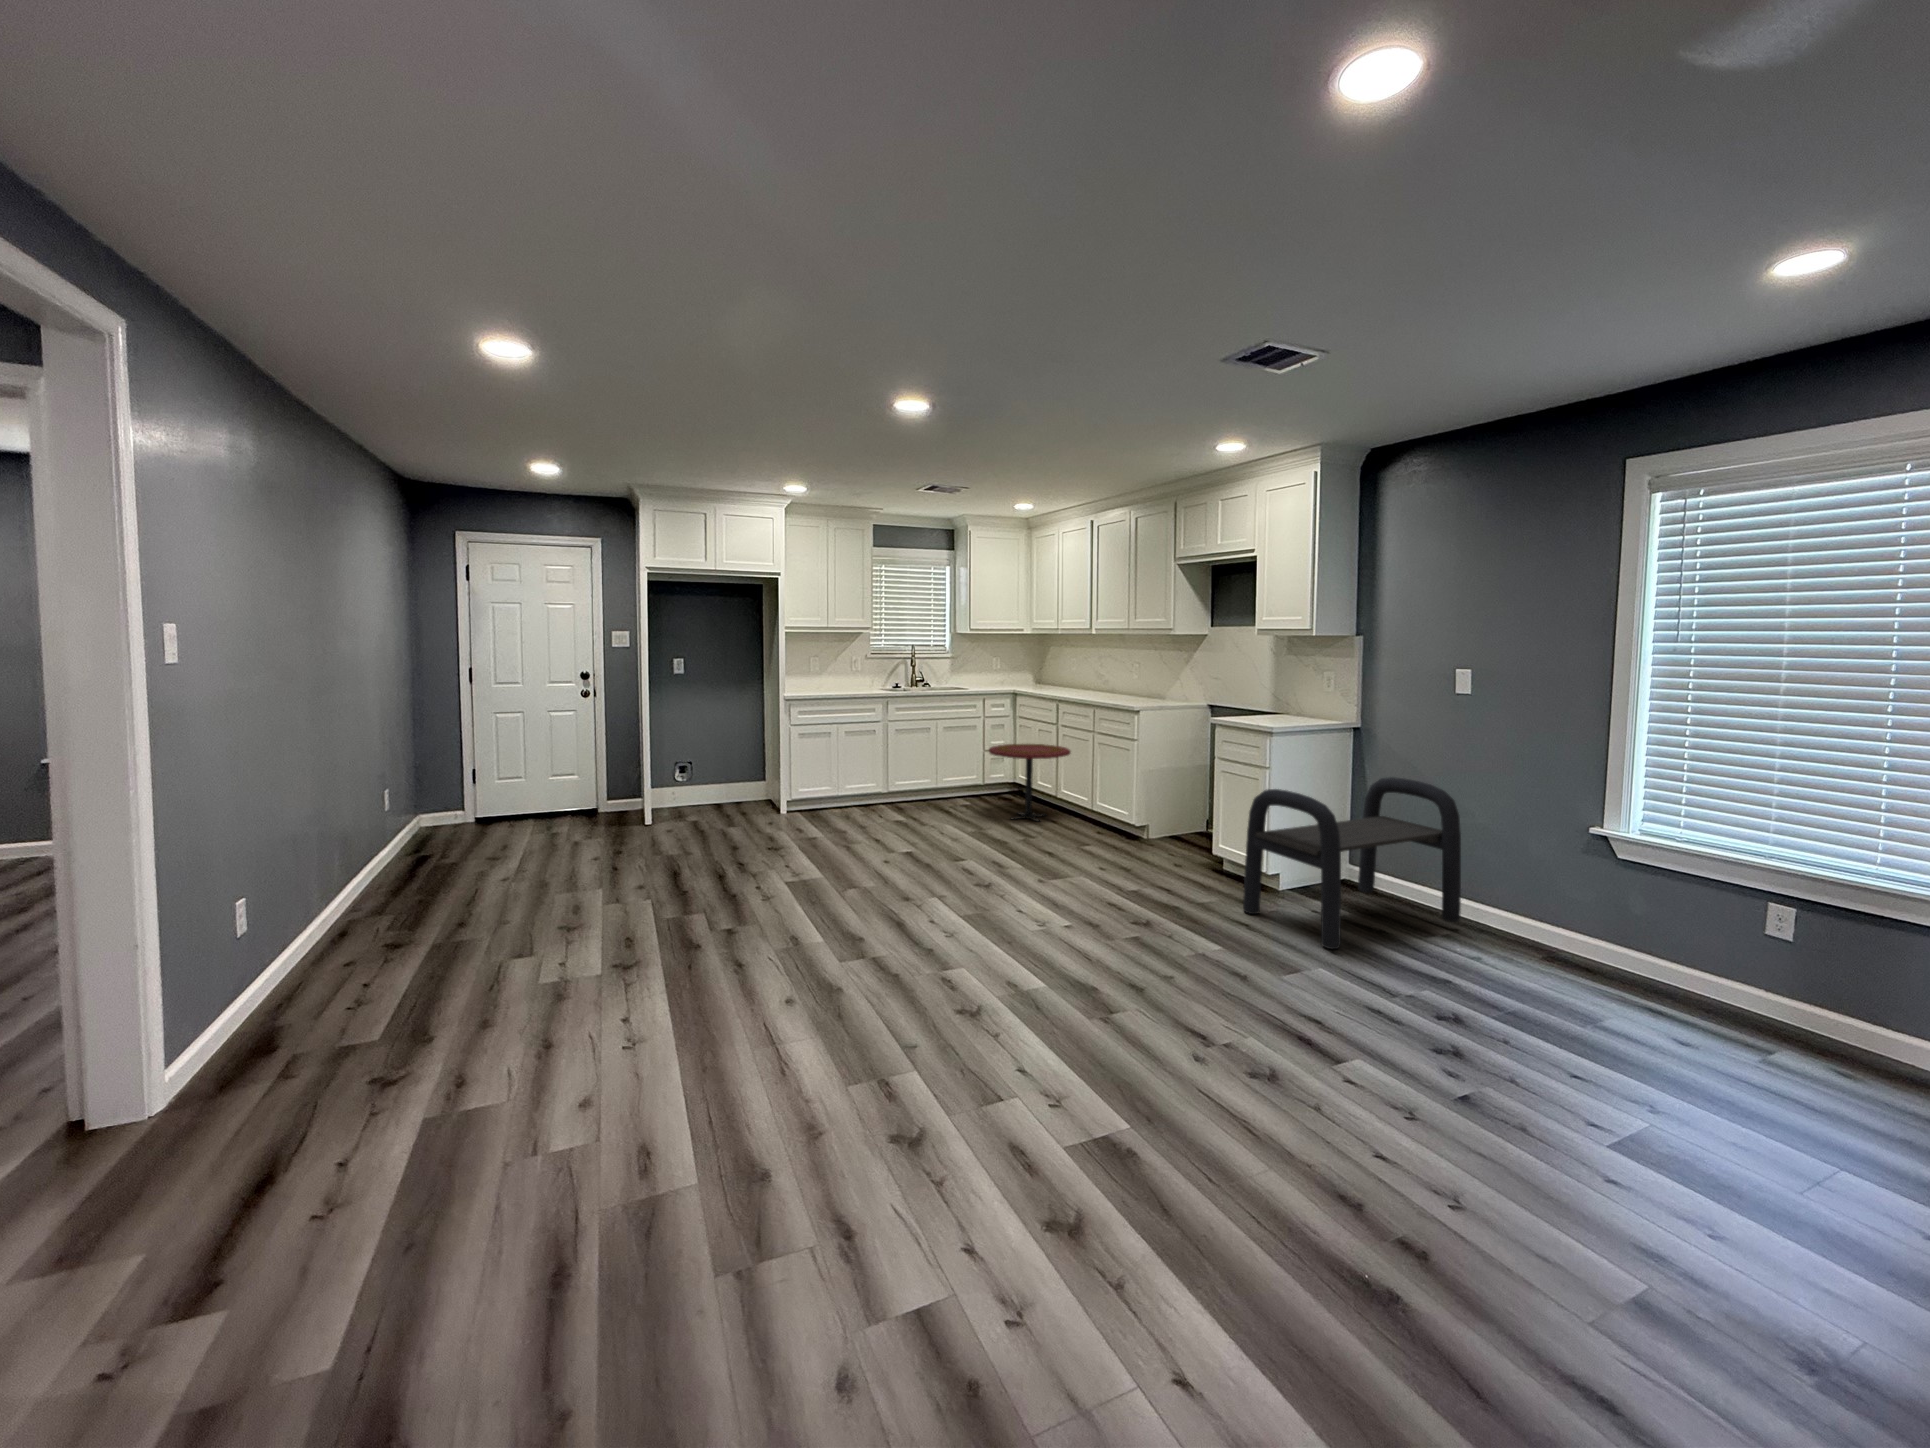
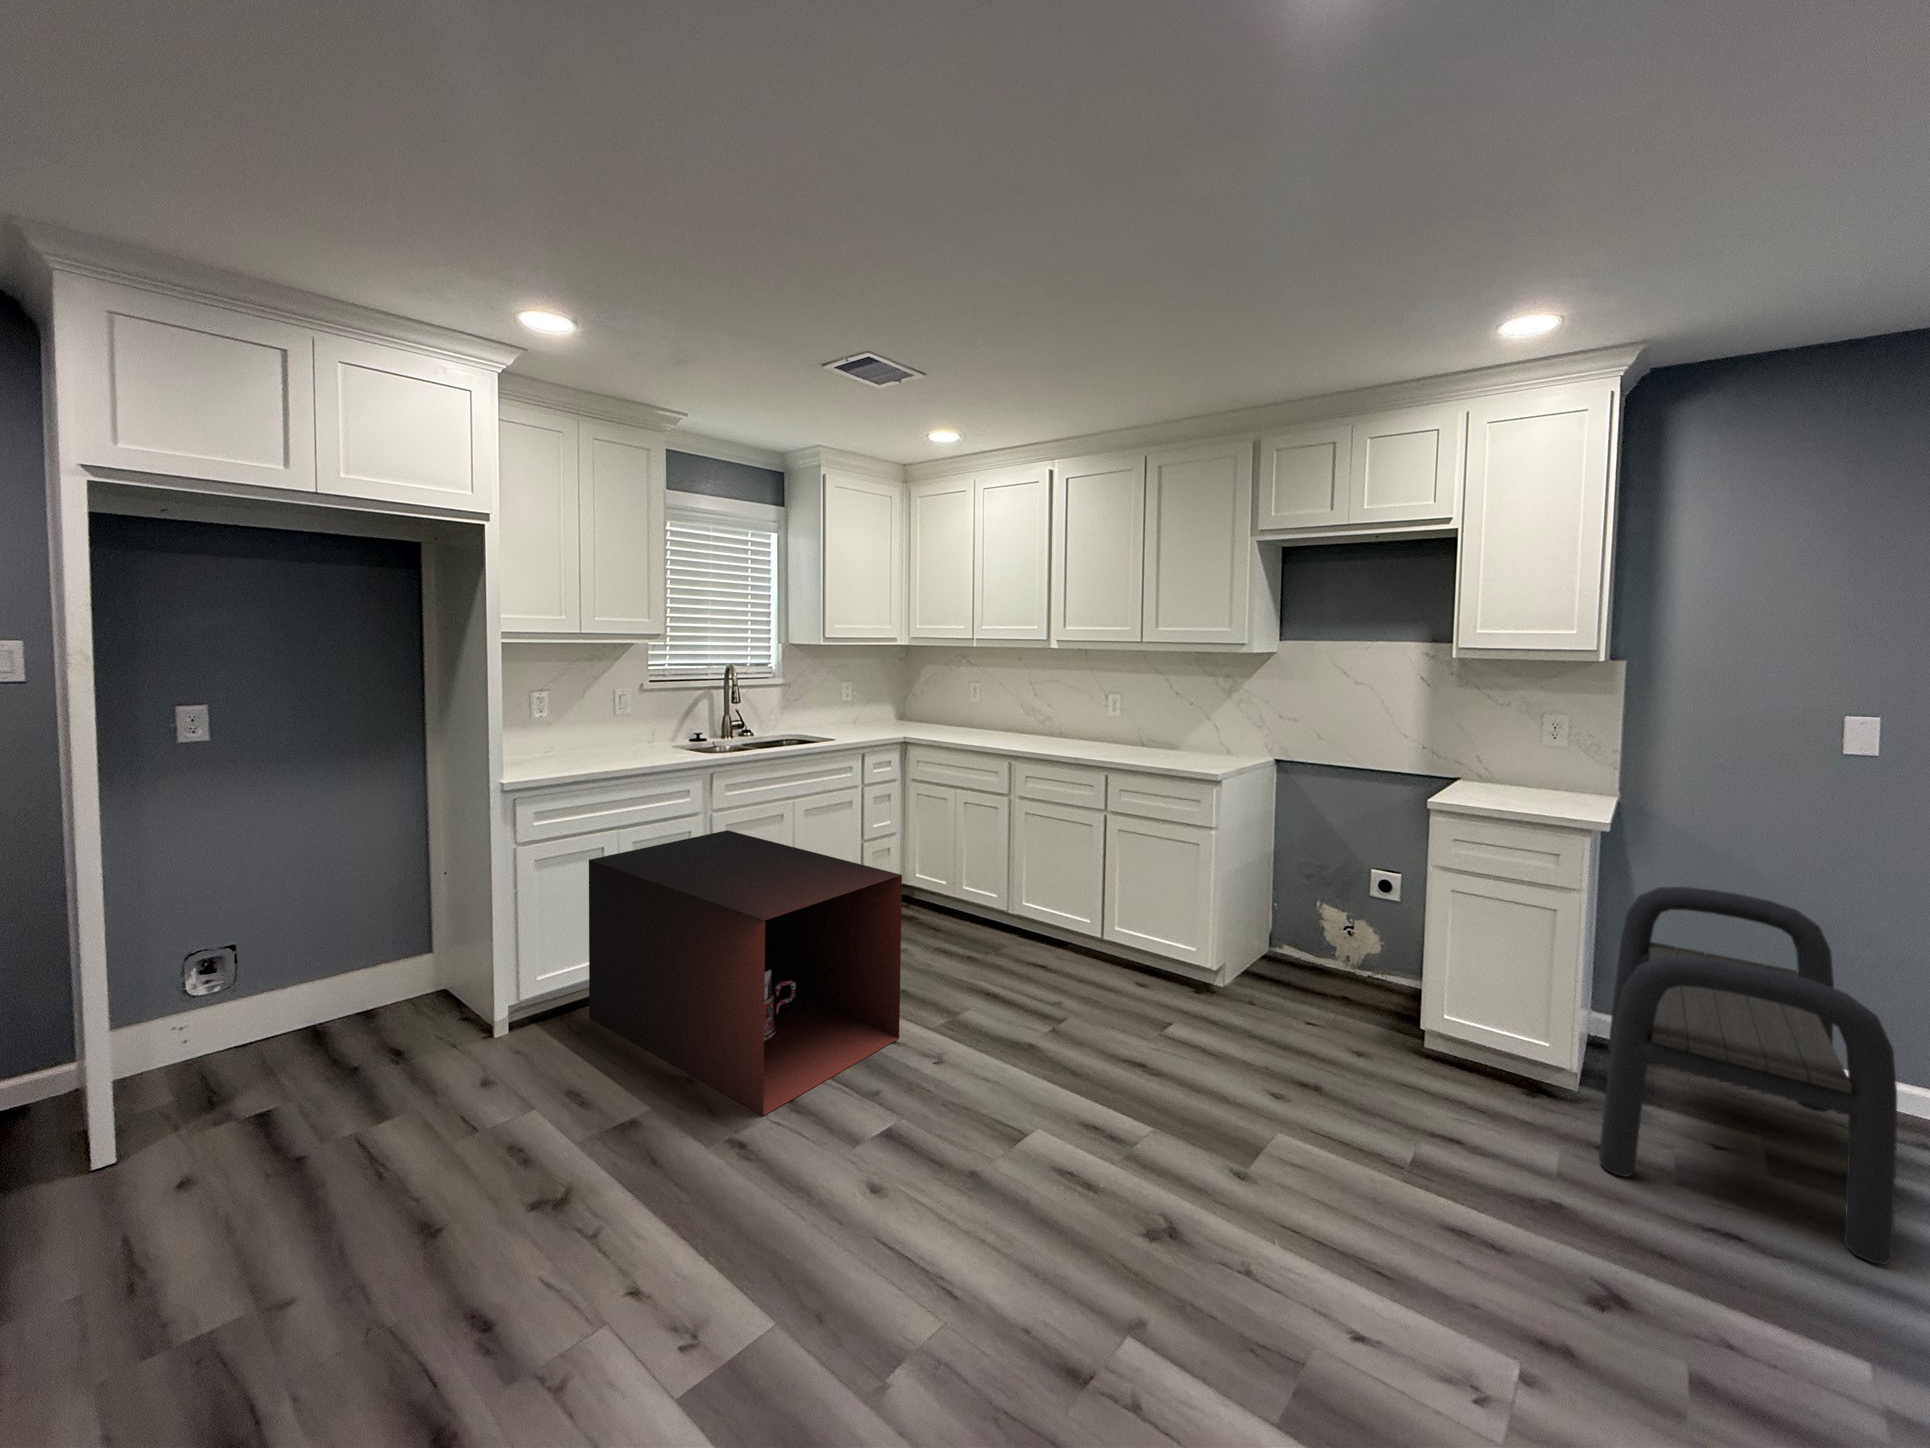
storage cabinet: none [820,732,948,844] -> present [589,830,902,1116]
side table: present [989,744,1070,822] -> none [916,829,1054,971]

